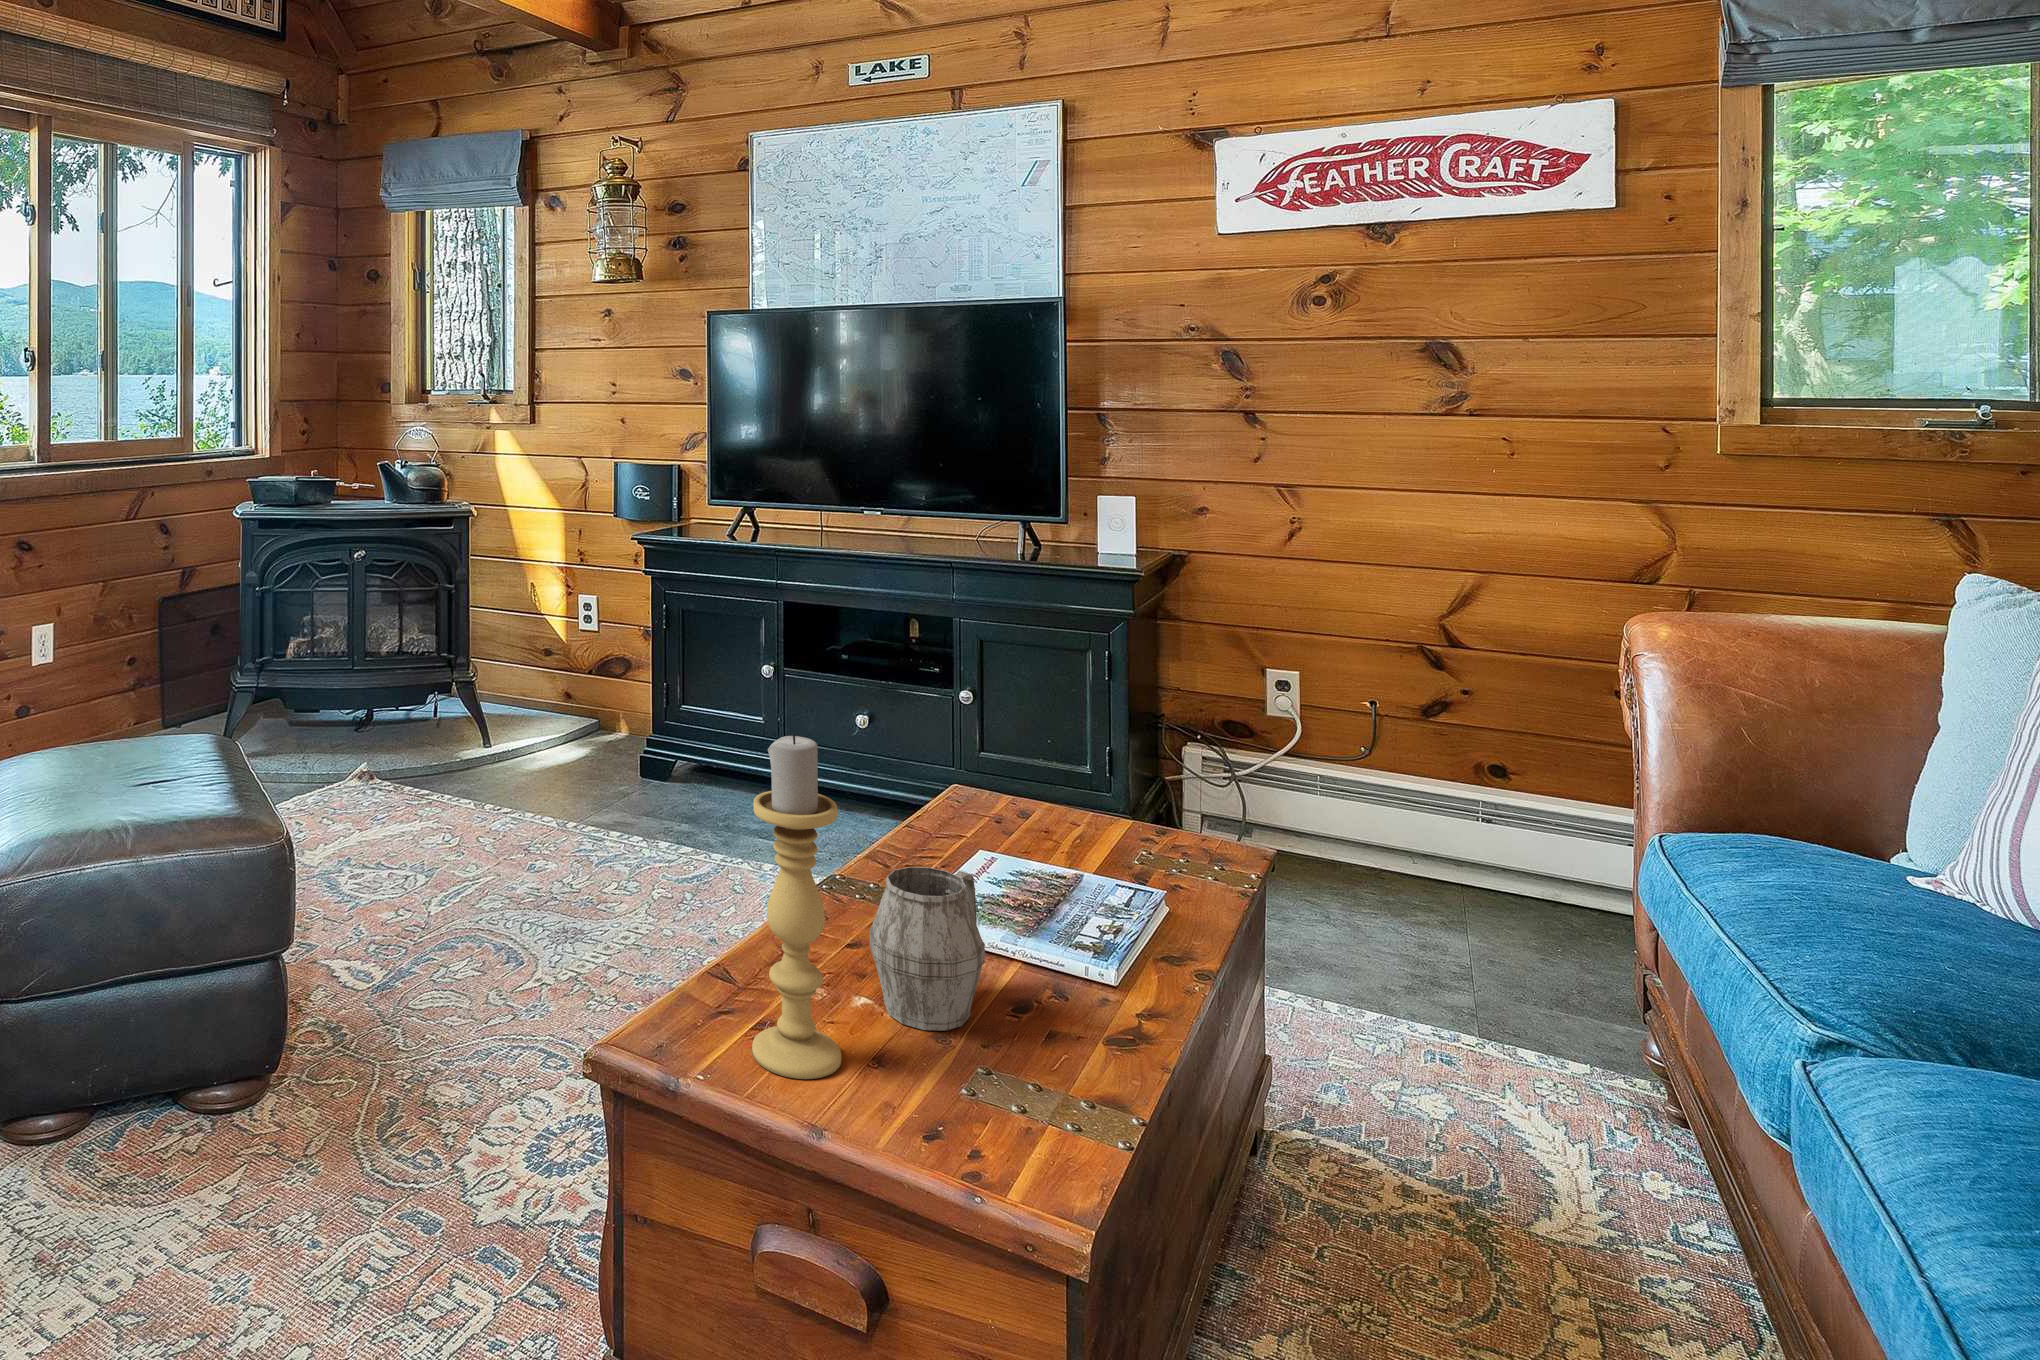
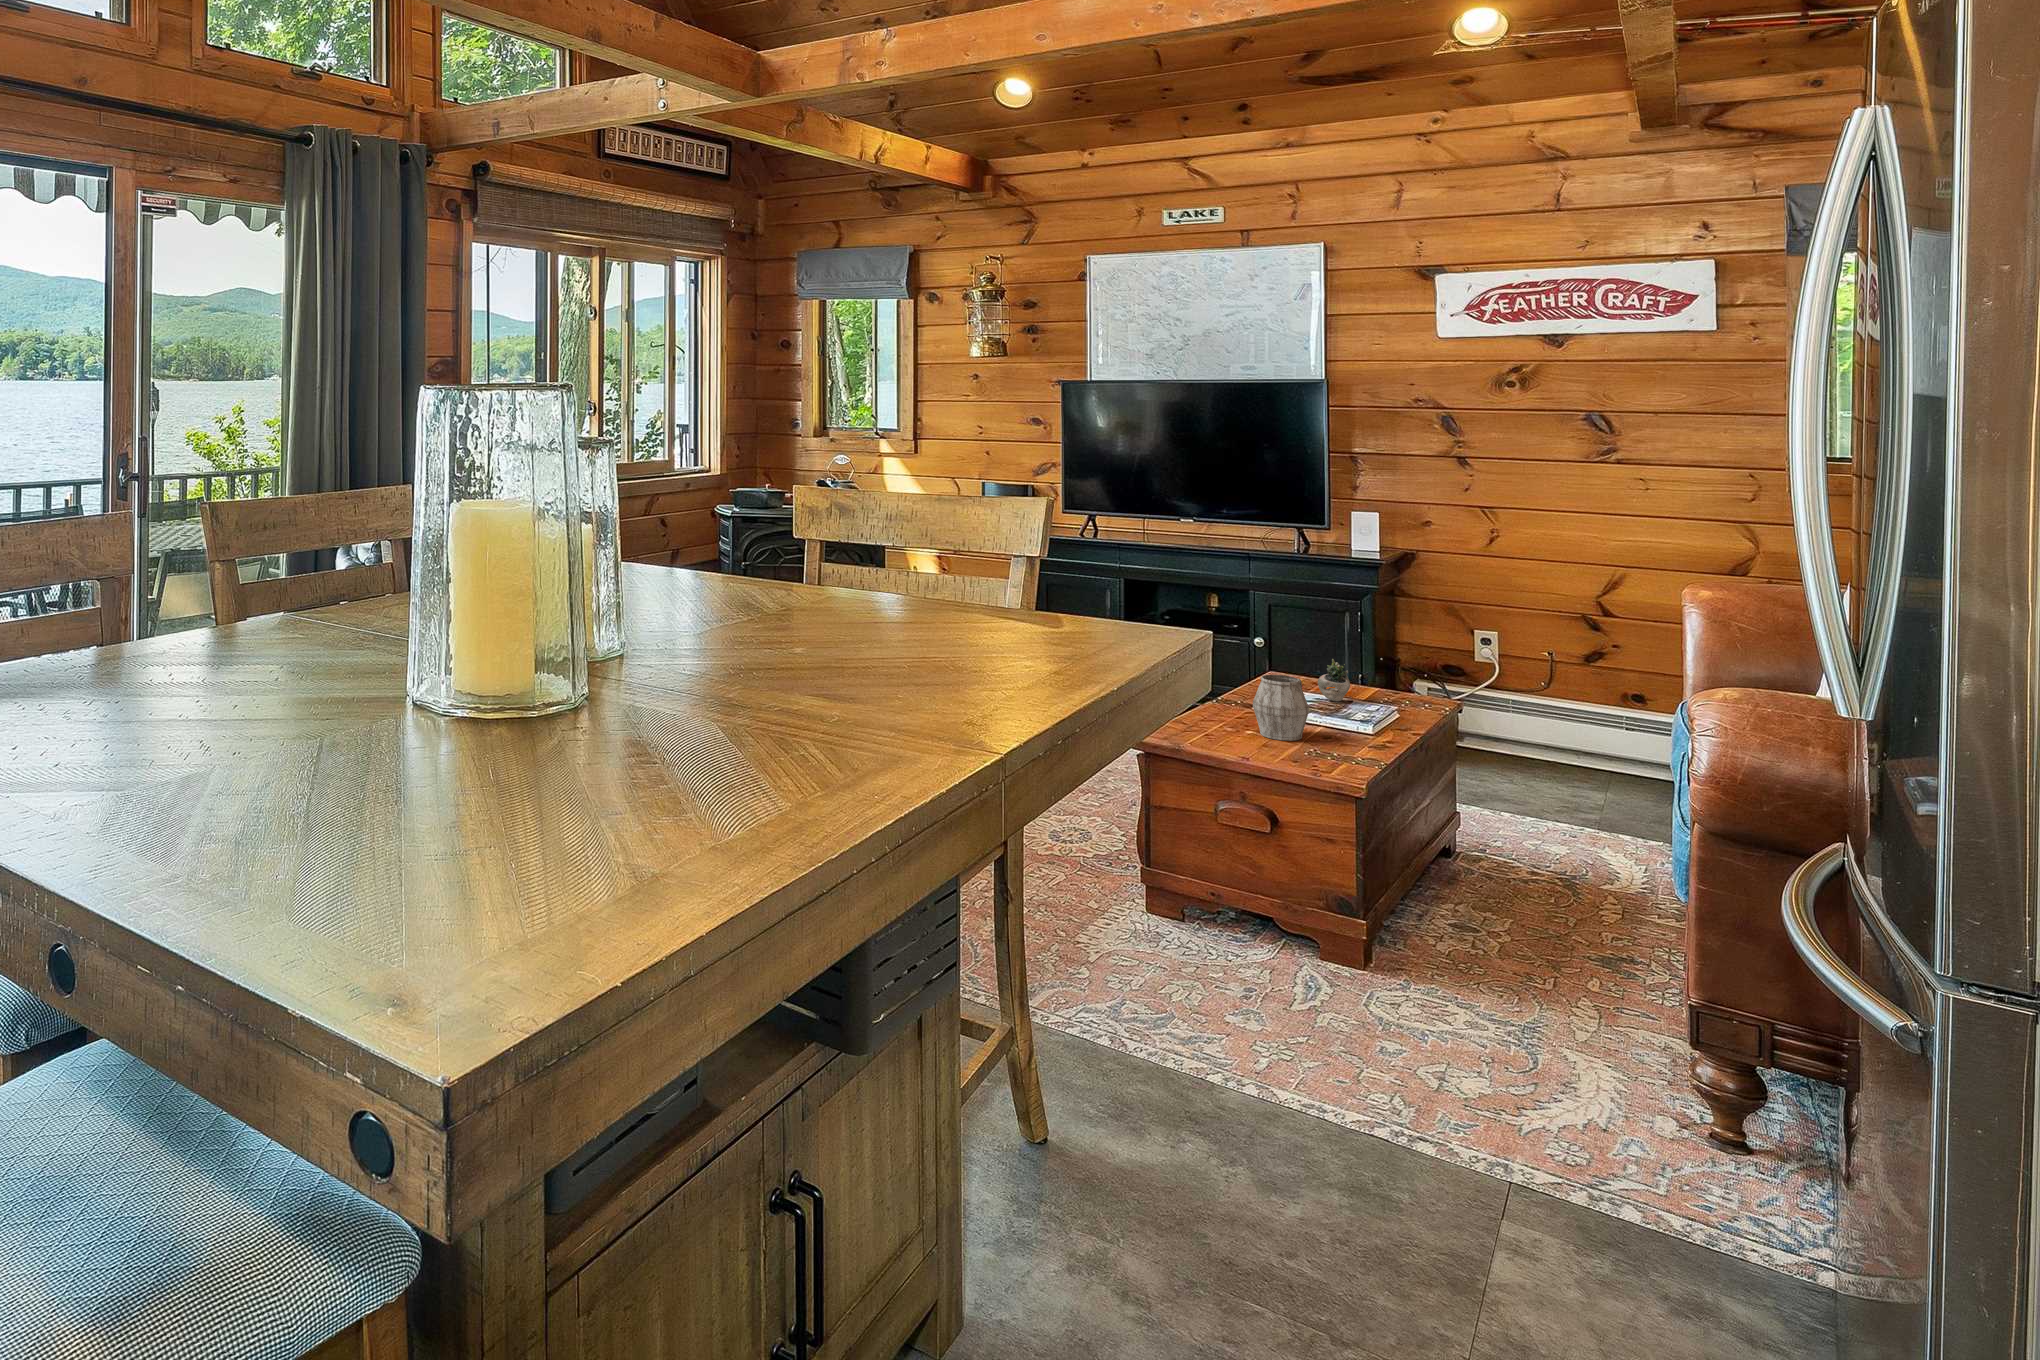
candle holder: present [752,733,841,1079] -> none [1205,607,1247,749]
succulent plant: none [1022,785,1140,870] -> present [1318,658,1383,701]

